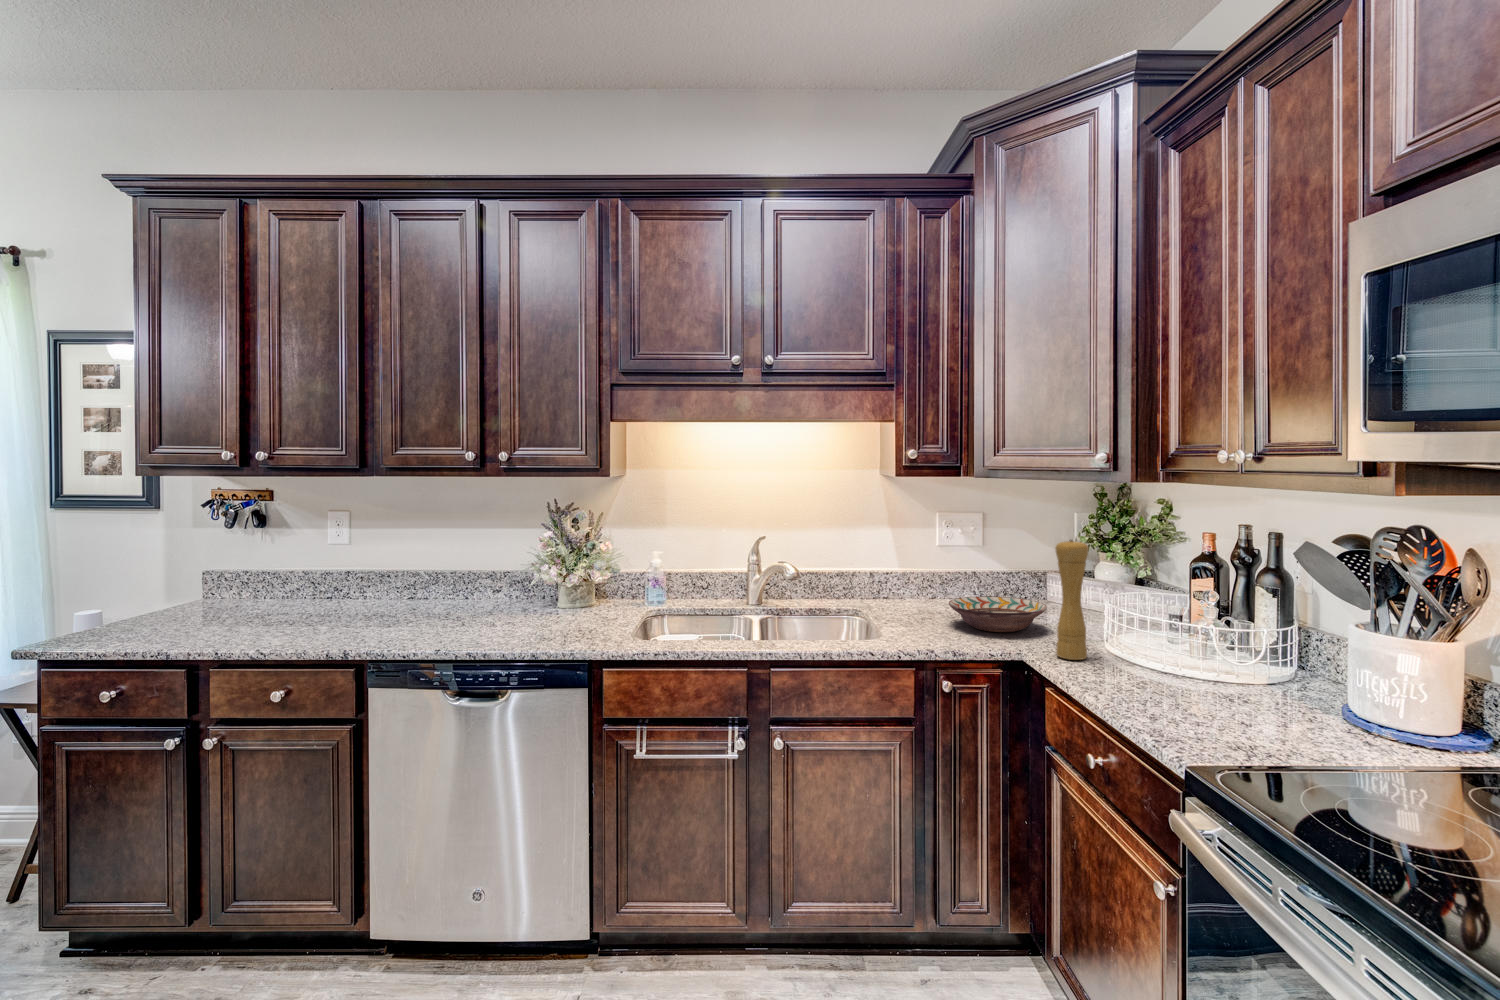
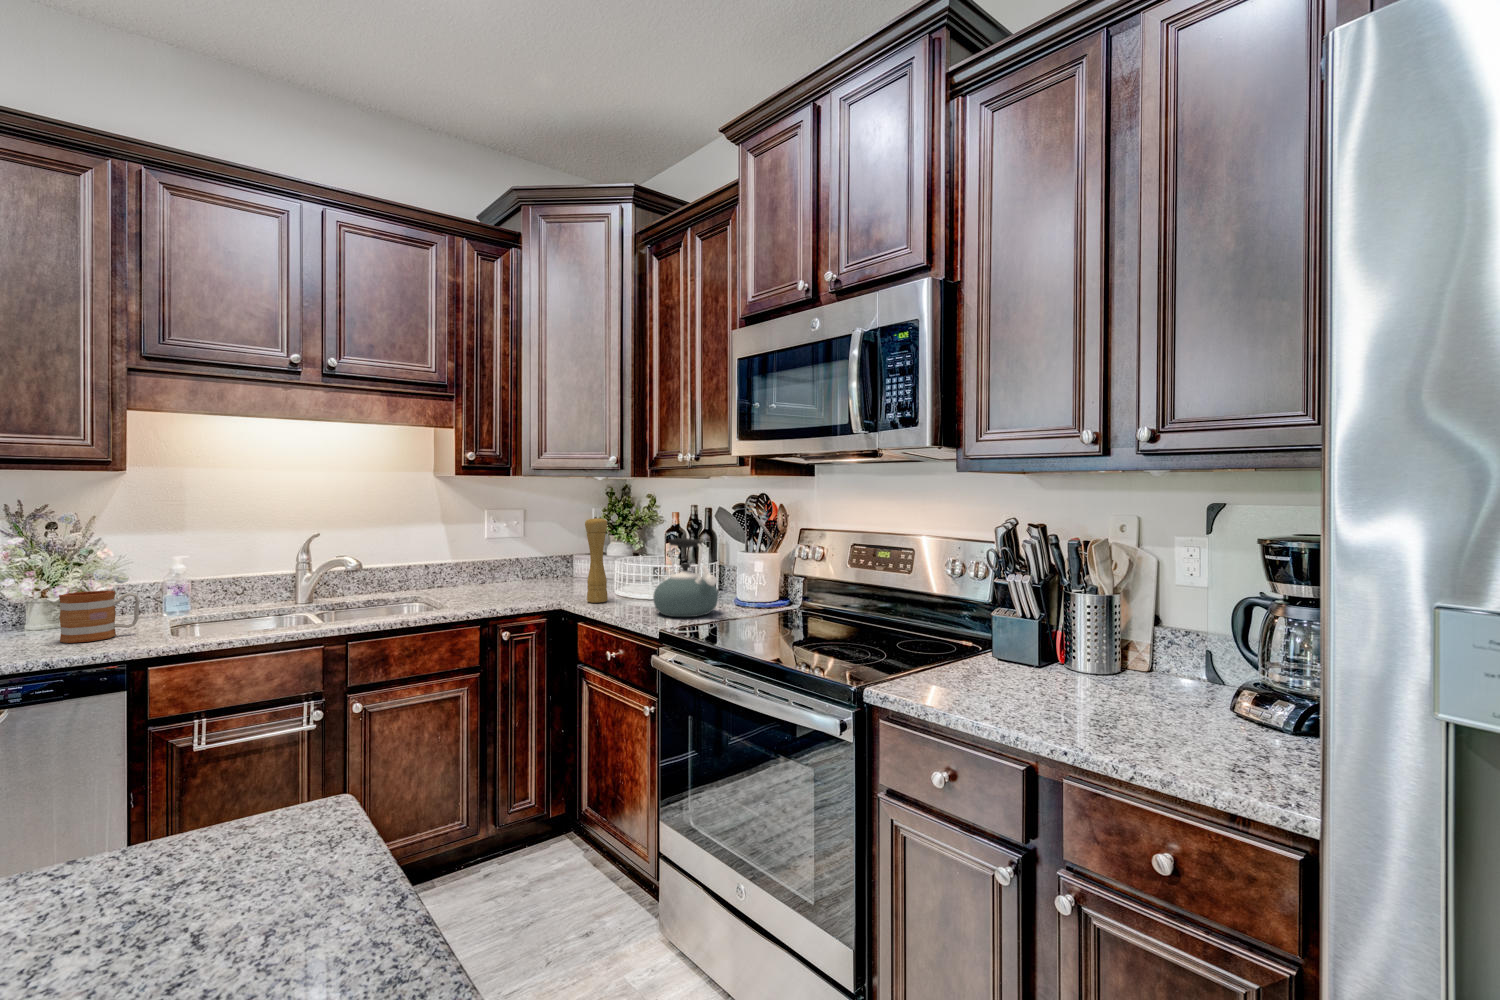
kettle: none [1158,588,1283,723] -> present [653,538,718,617]
mug: none [552,590,608,639] -> present [59,591,140,643]
decorative bowl: present [949,596,1047,632] -> none [501,571,577,595]

